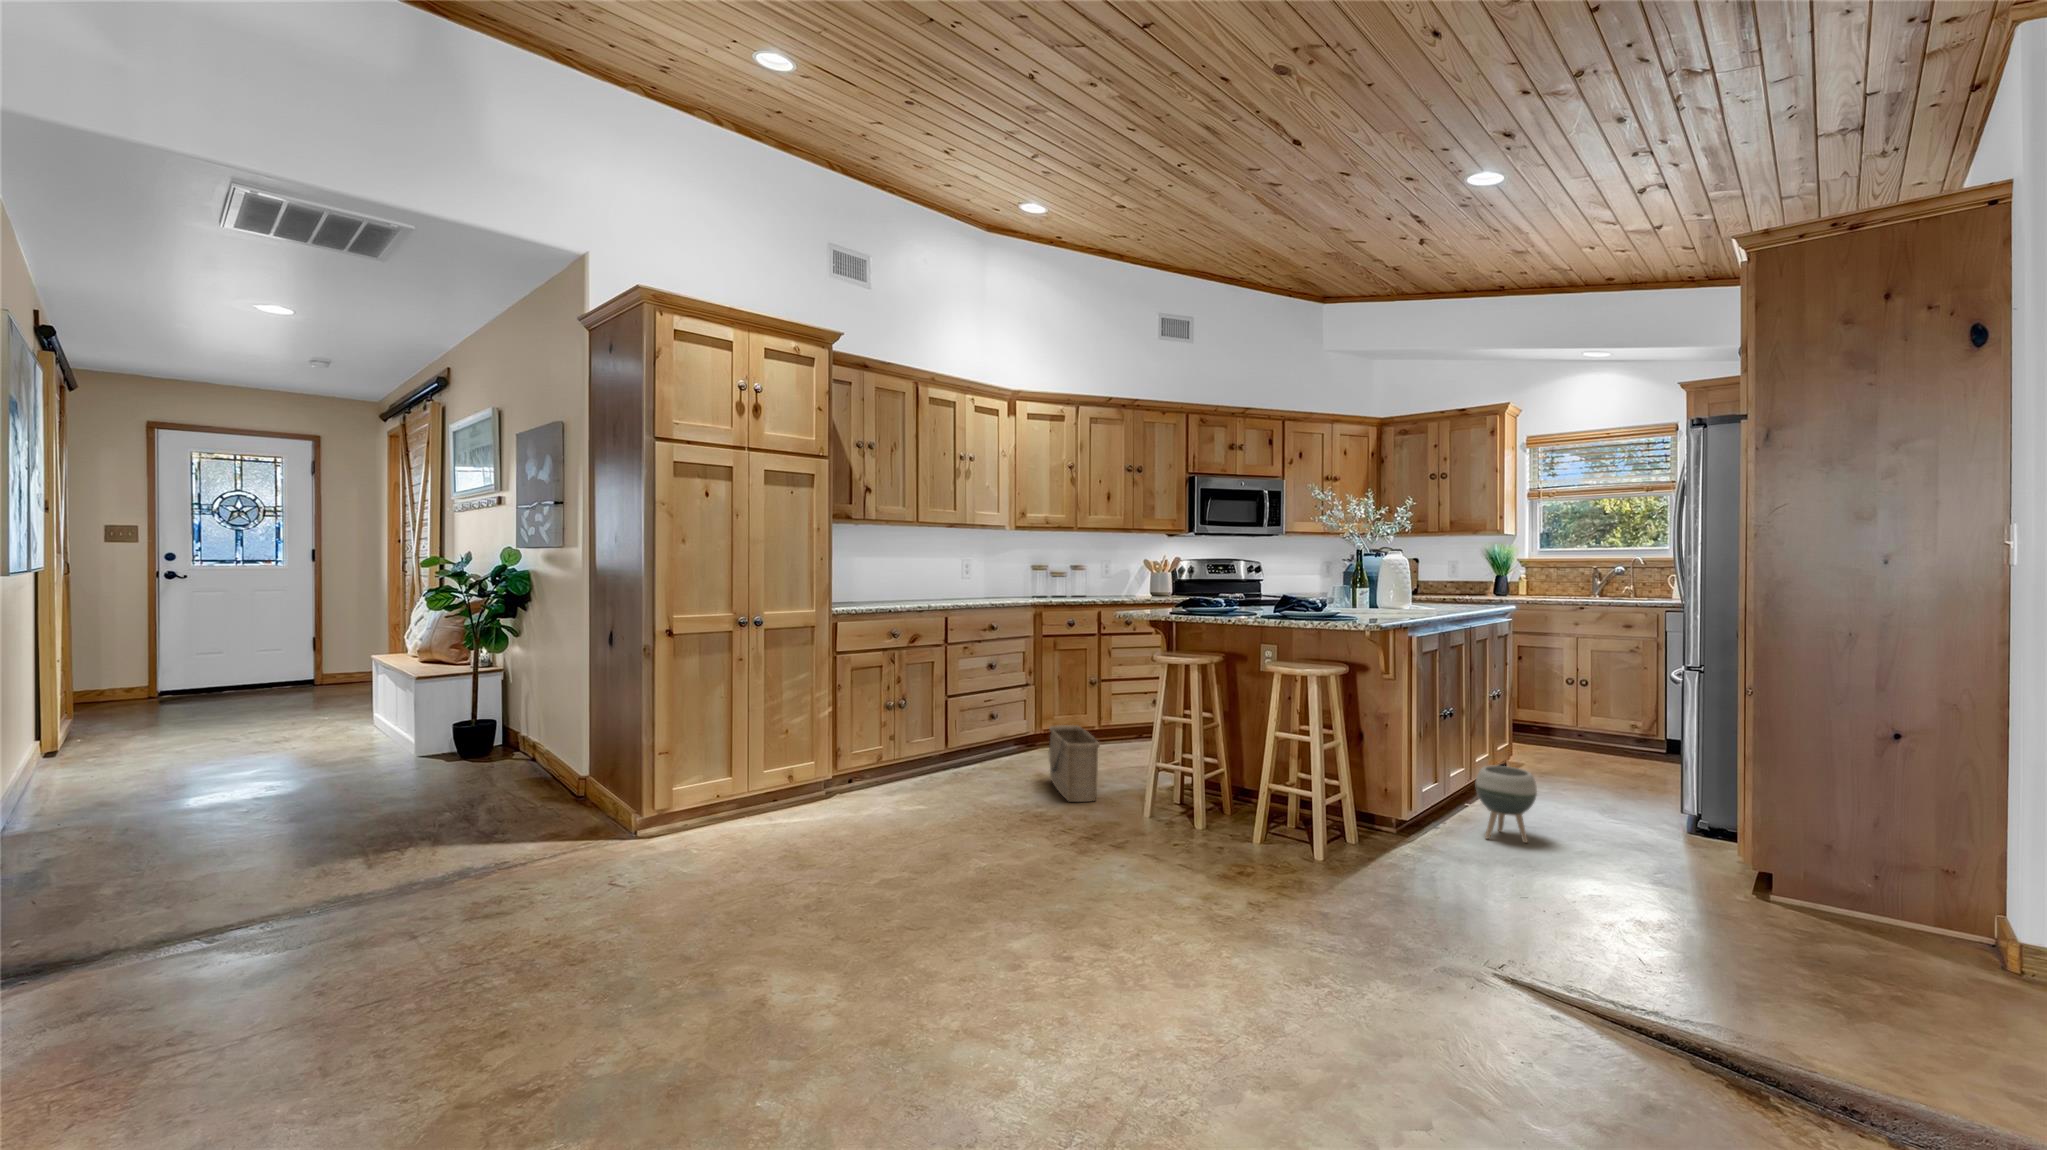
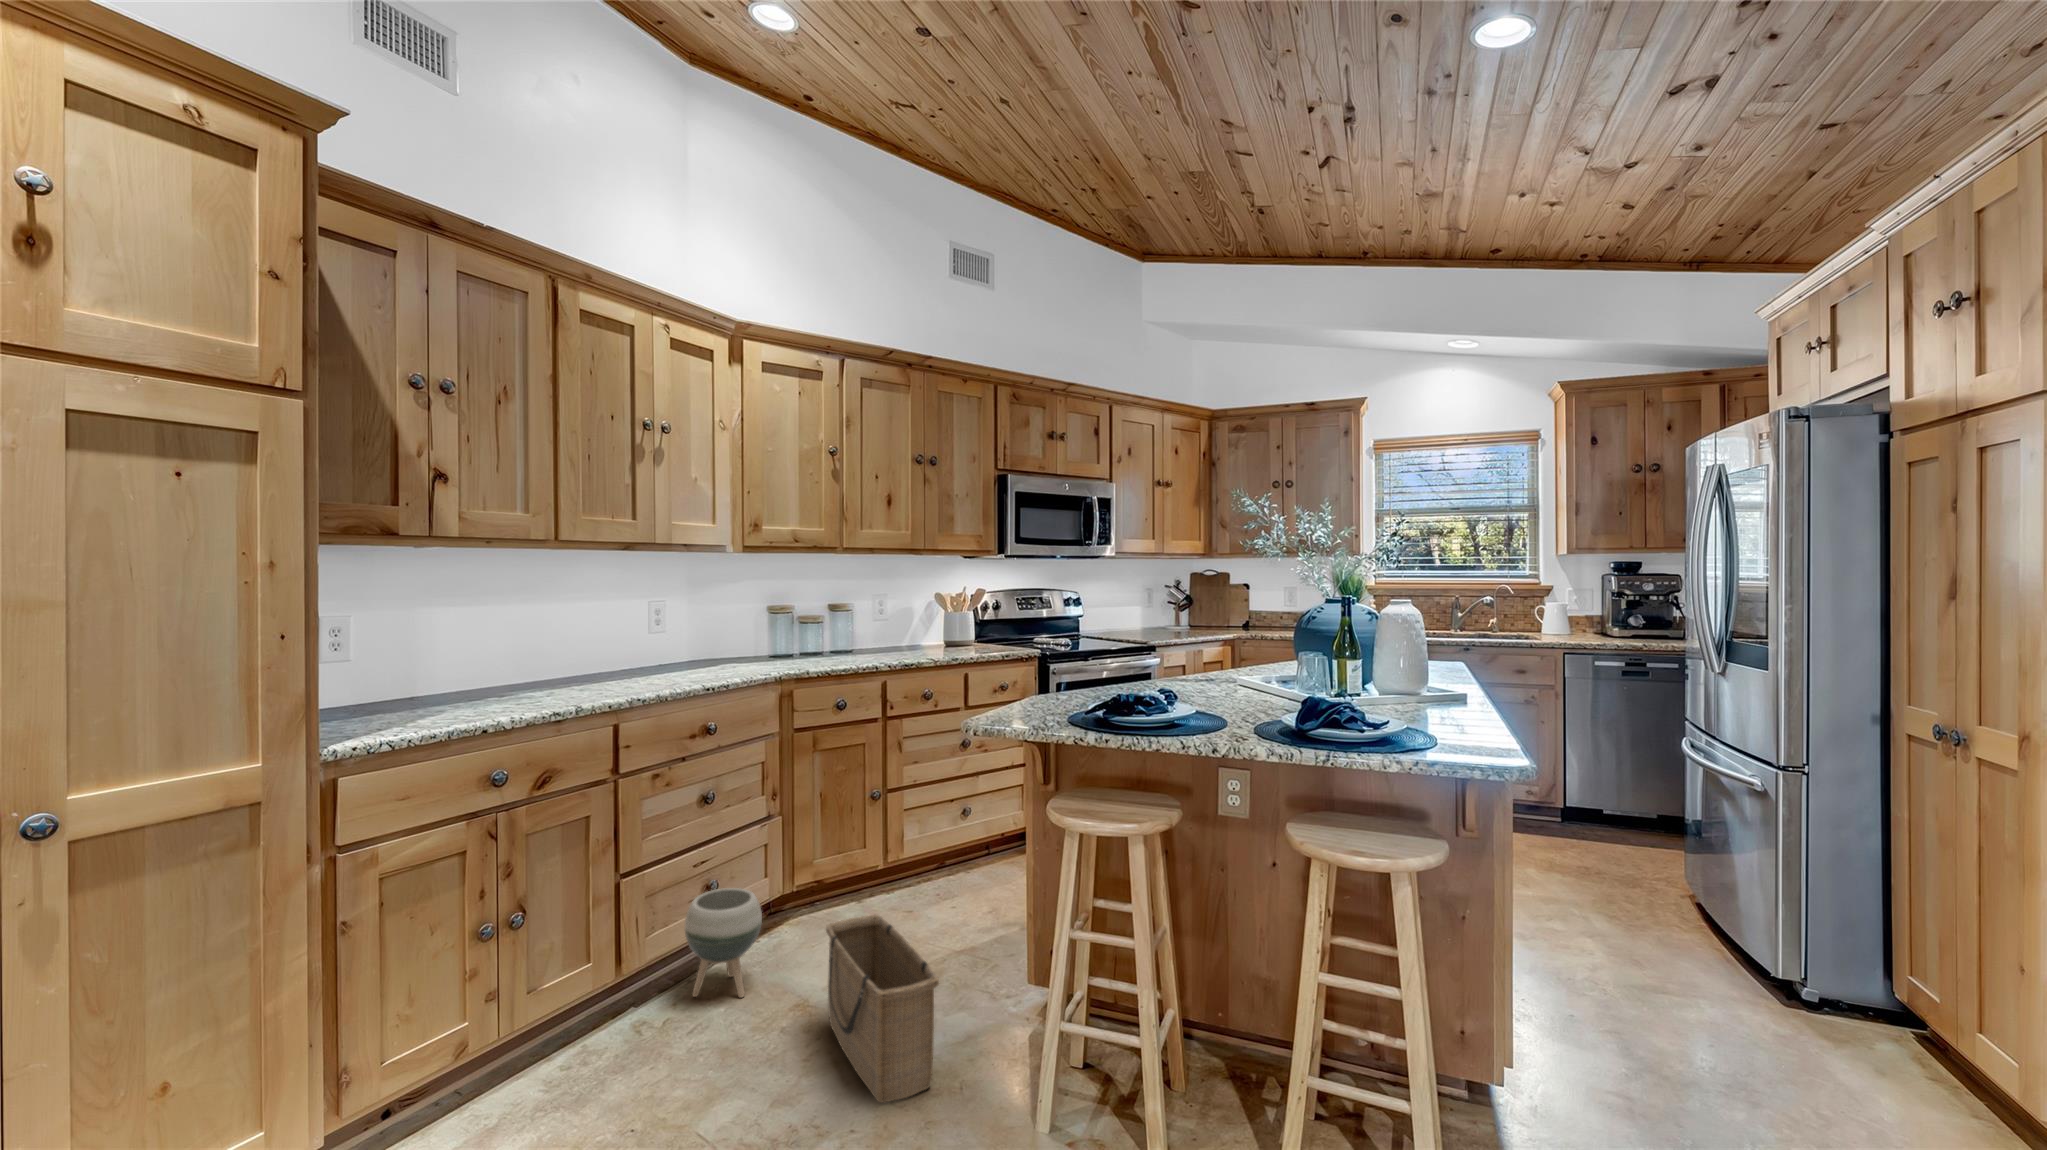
planter: present [1475,766,1537,843] -> present [685,888,762,997]

